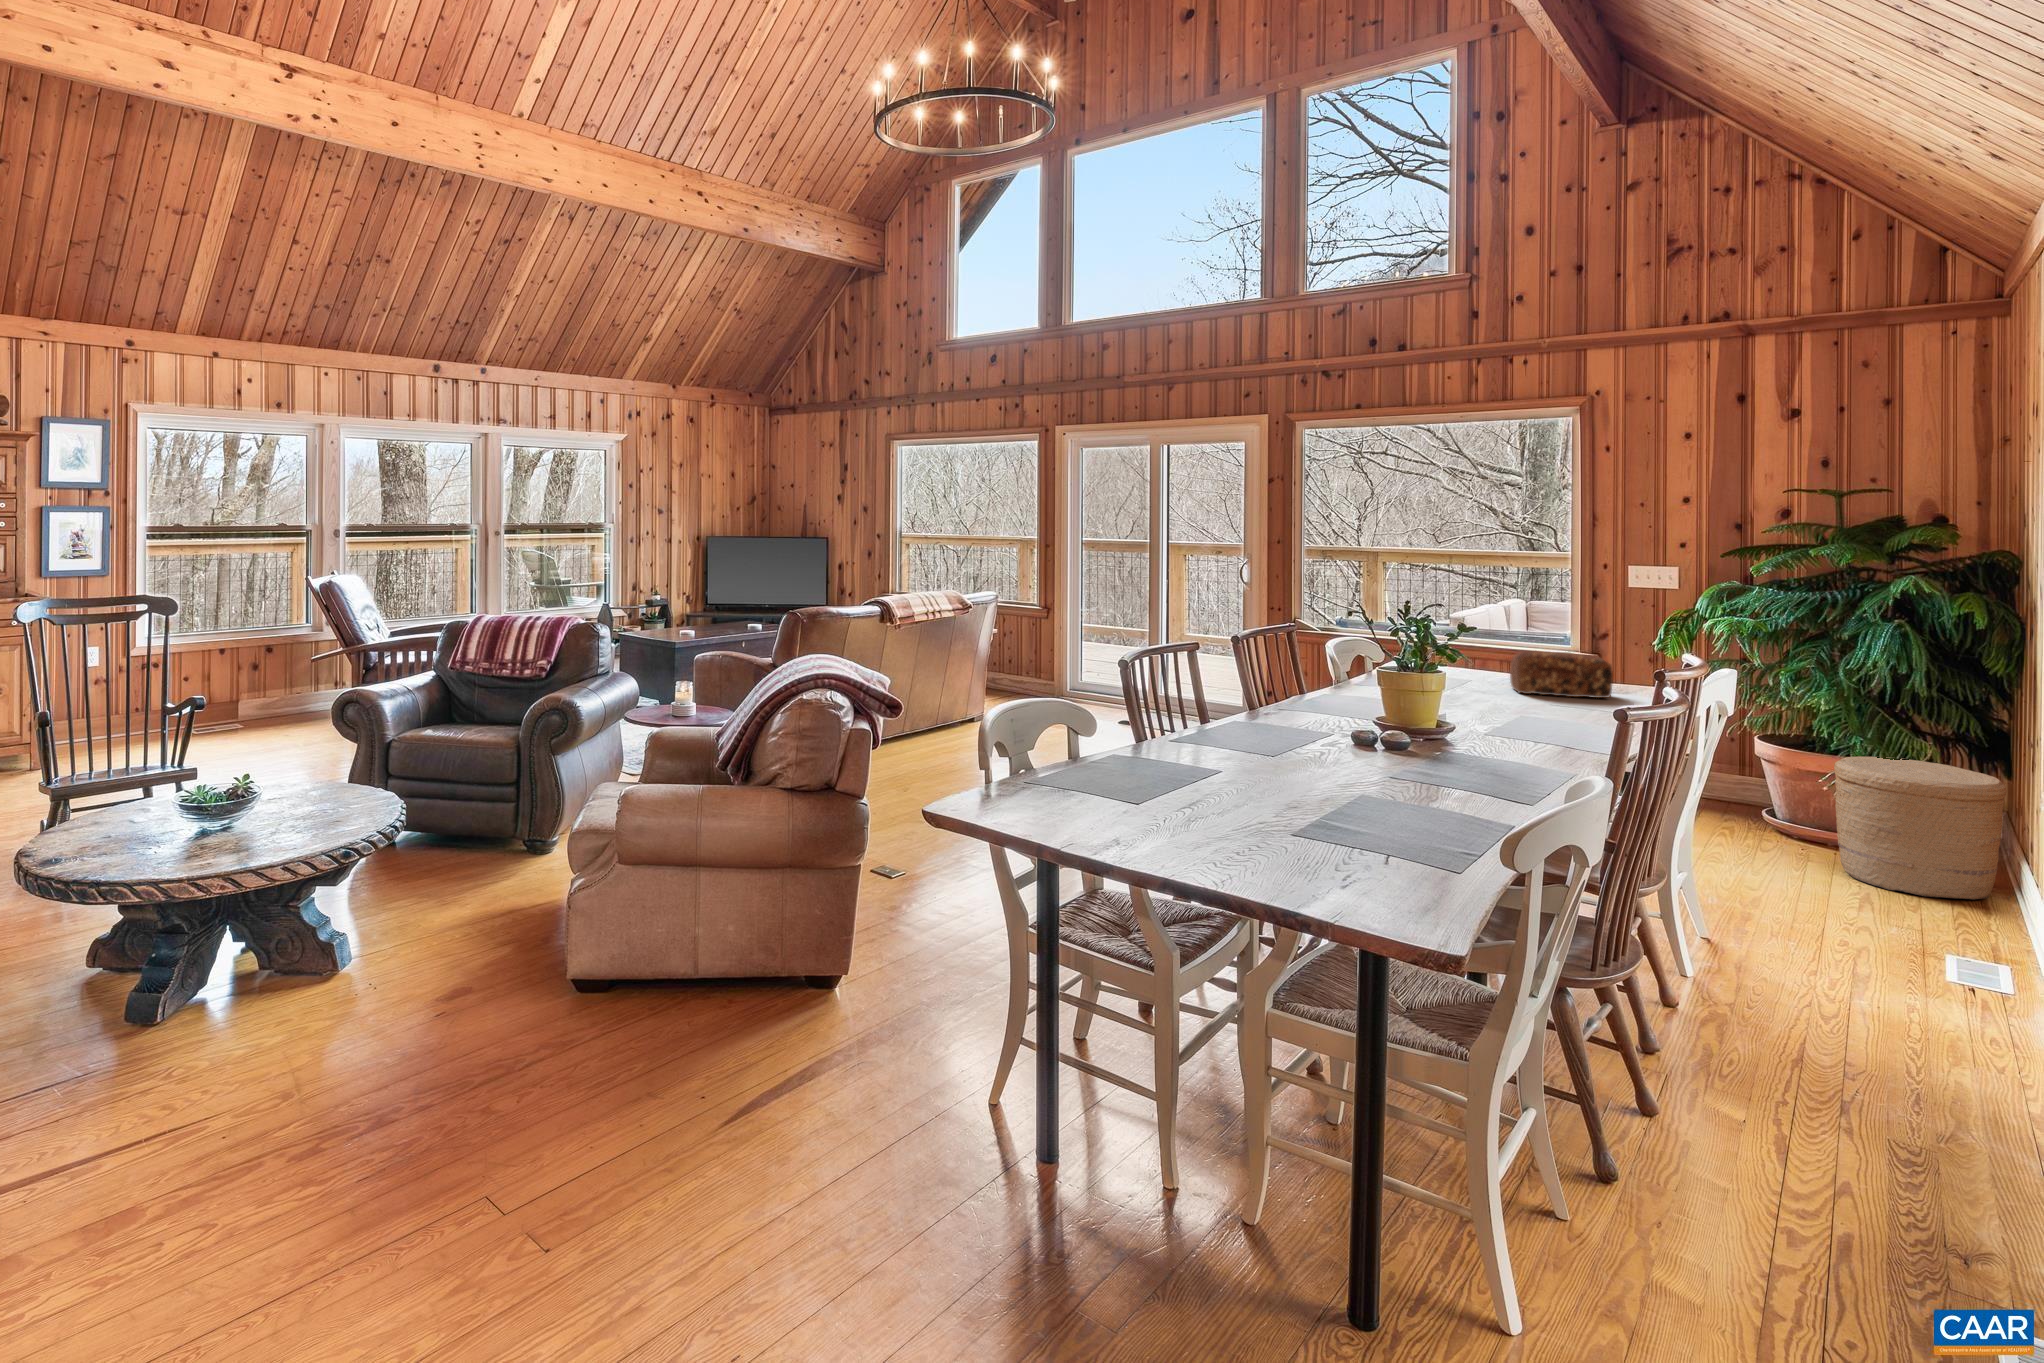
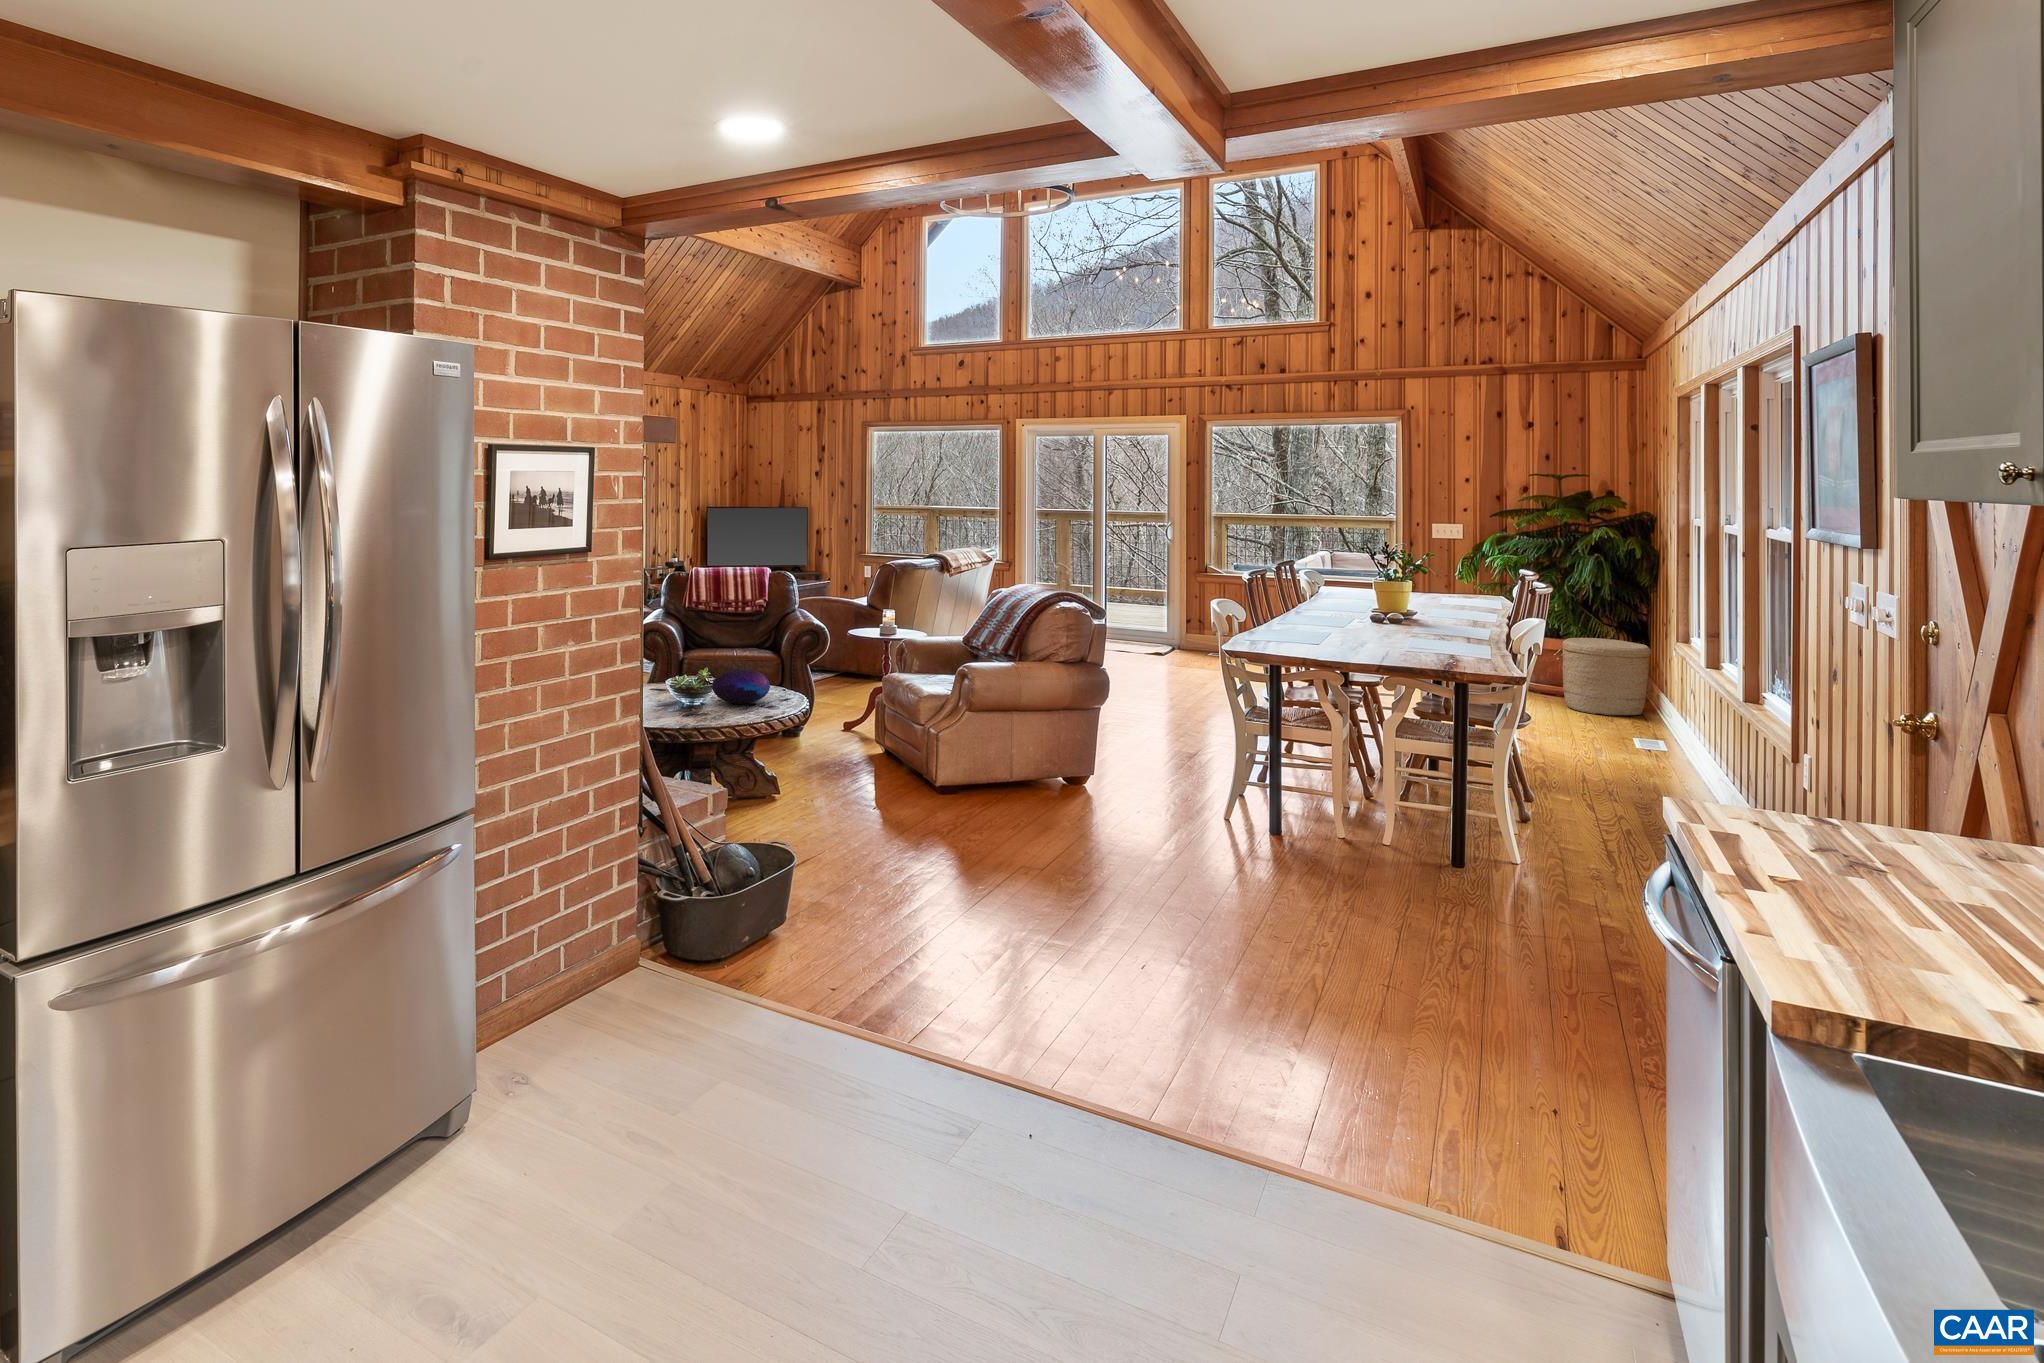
bread loaf: present [1510,651,1613,698] -> none [1405,575,1466,601]
decorative orb: none [213,782,311,838] -> present [712,669,770,704]

